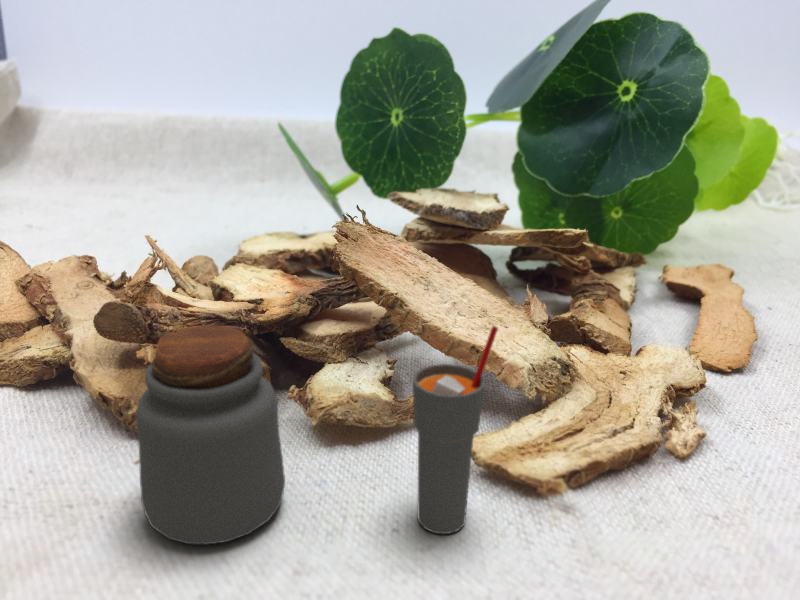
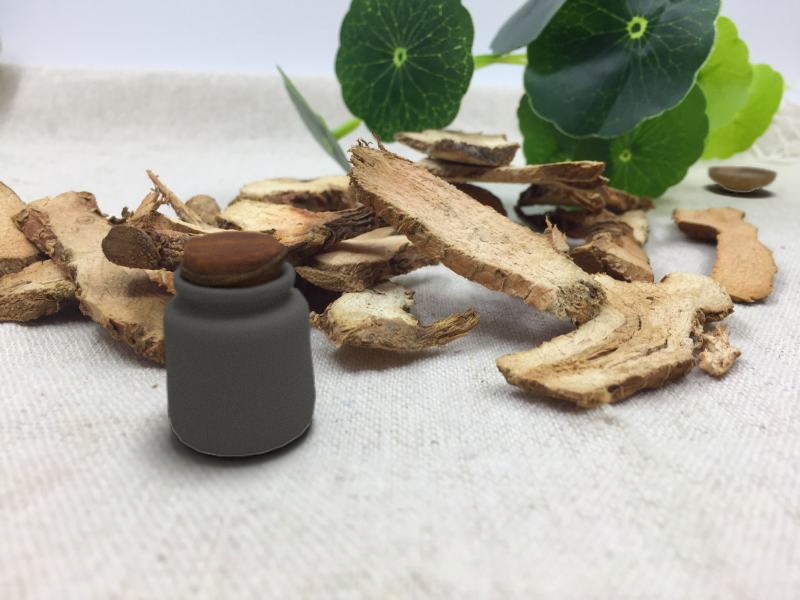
ceramic bowl: none [704,215,773,244] -> present [708,166,777,193]
cup: present [413,326,498,534] -> none [455,223,544,445]

